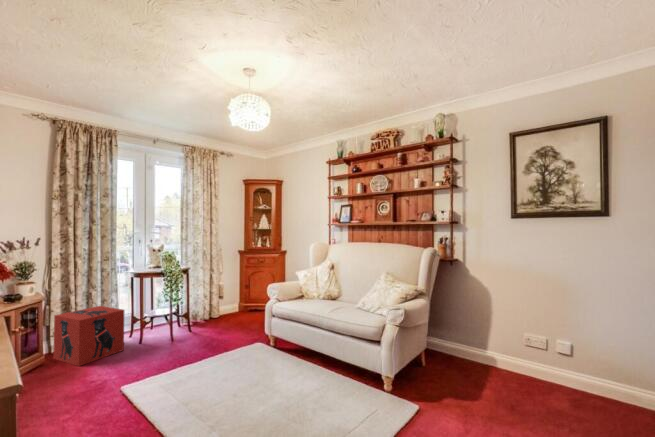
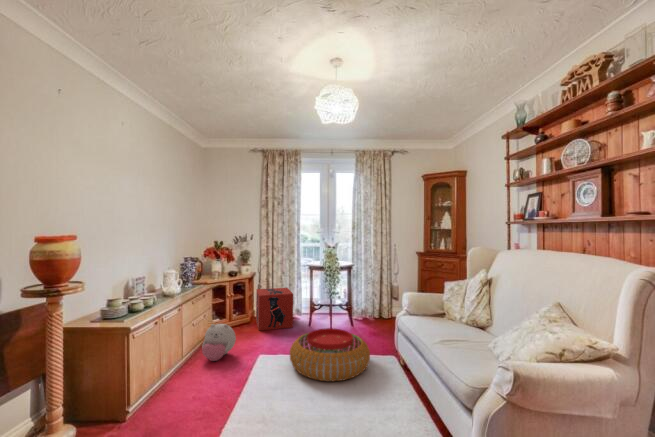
pouf: none [171,330,255,381] -> present [290,328,370,381]
plush toy: none [38,360,91,414] -> present [202,324,236,361]

